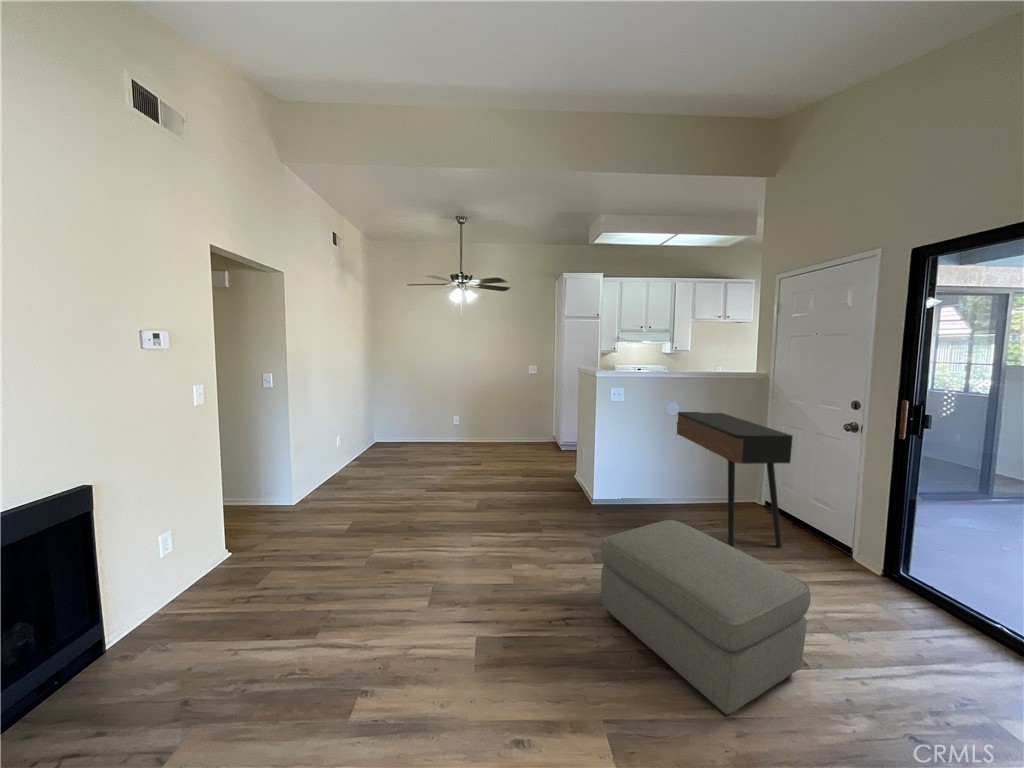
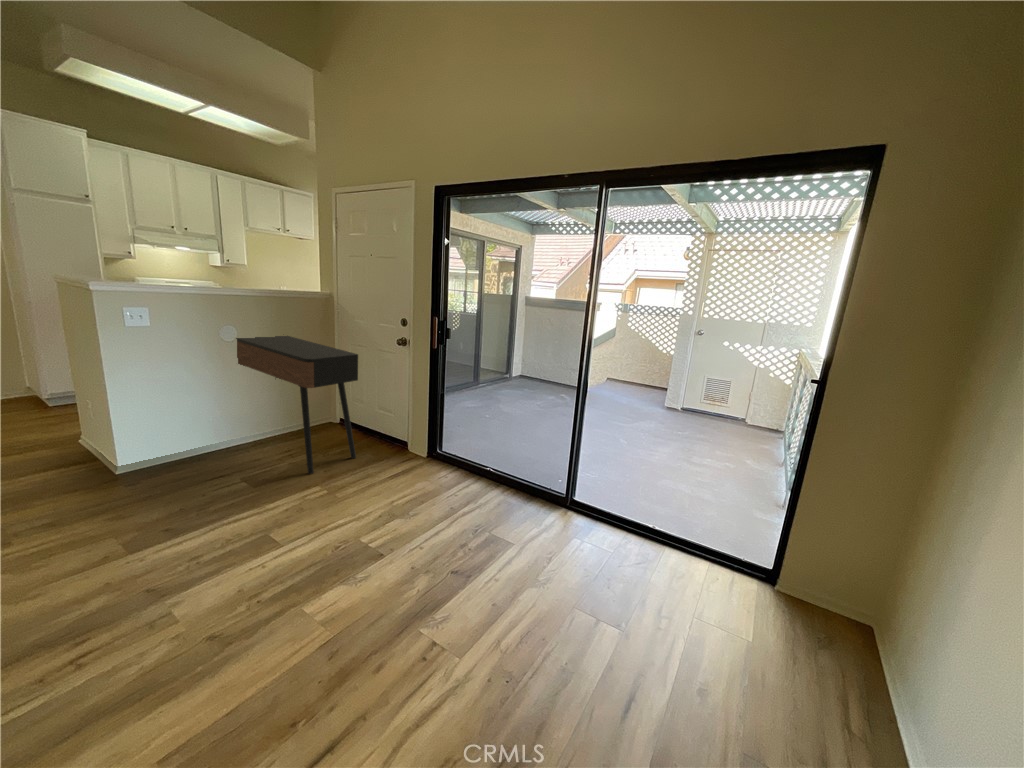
ottoman: present [601,520,811,717] -> none [129,468,382,649]

